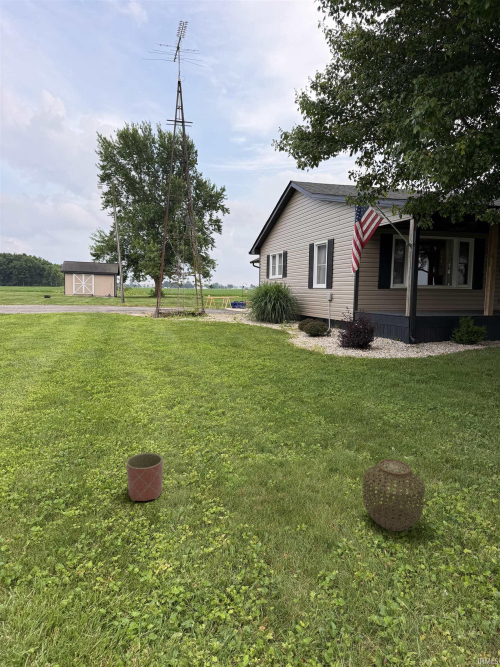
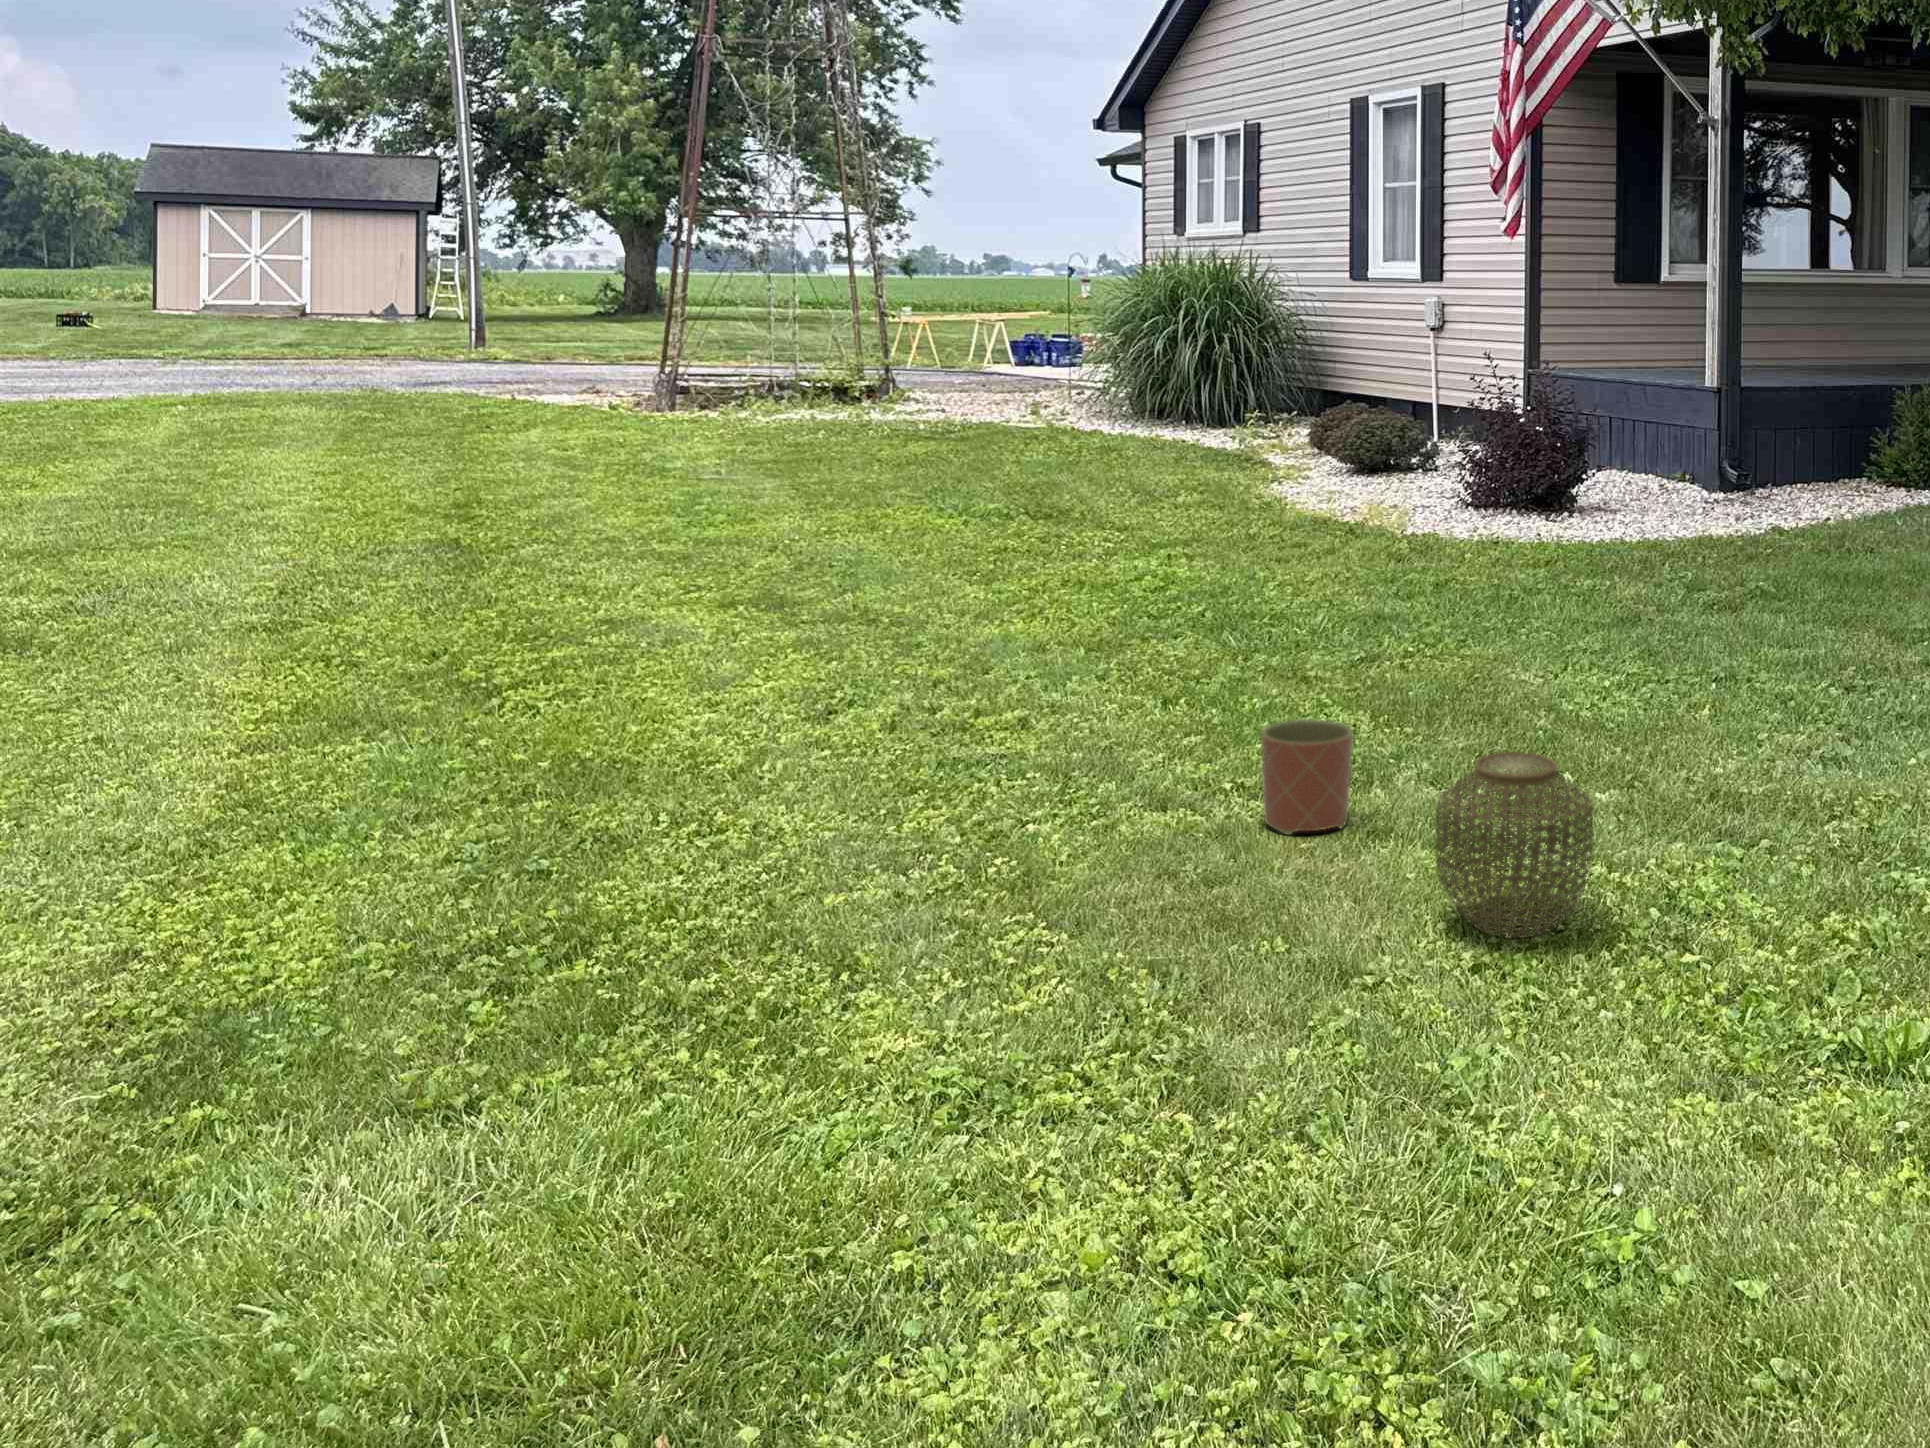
planter: present [126,453,163,501] -> present [1261,719,1353,835]

